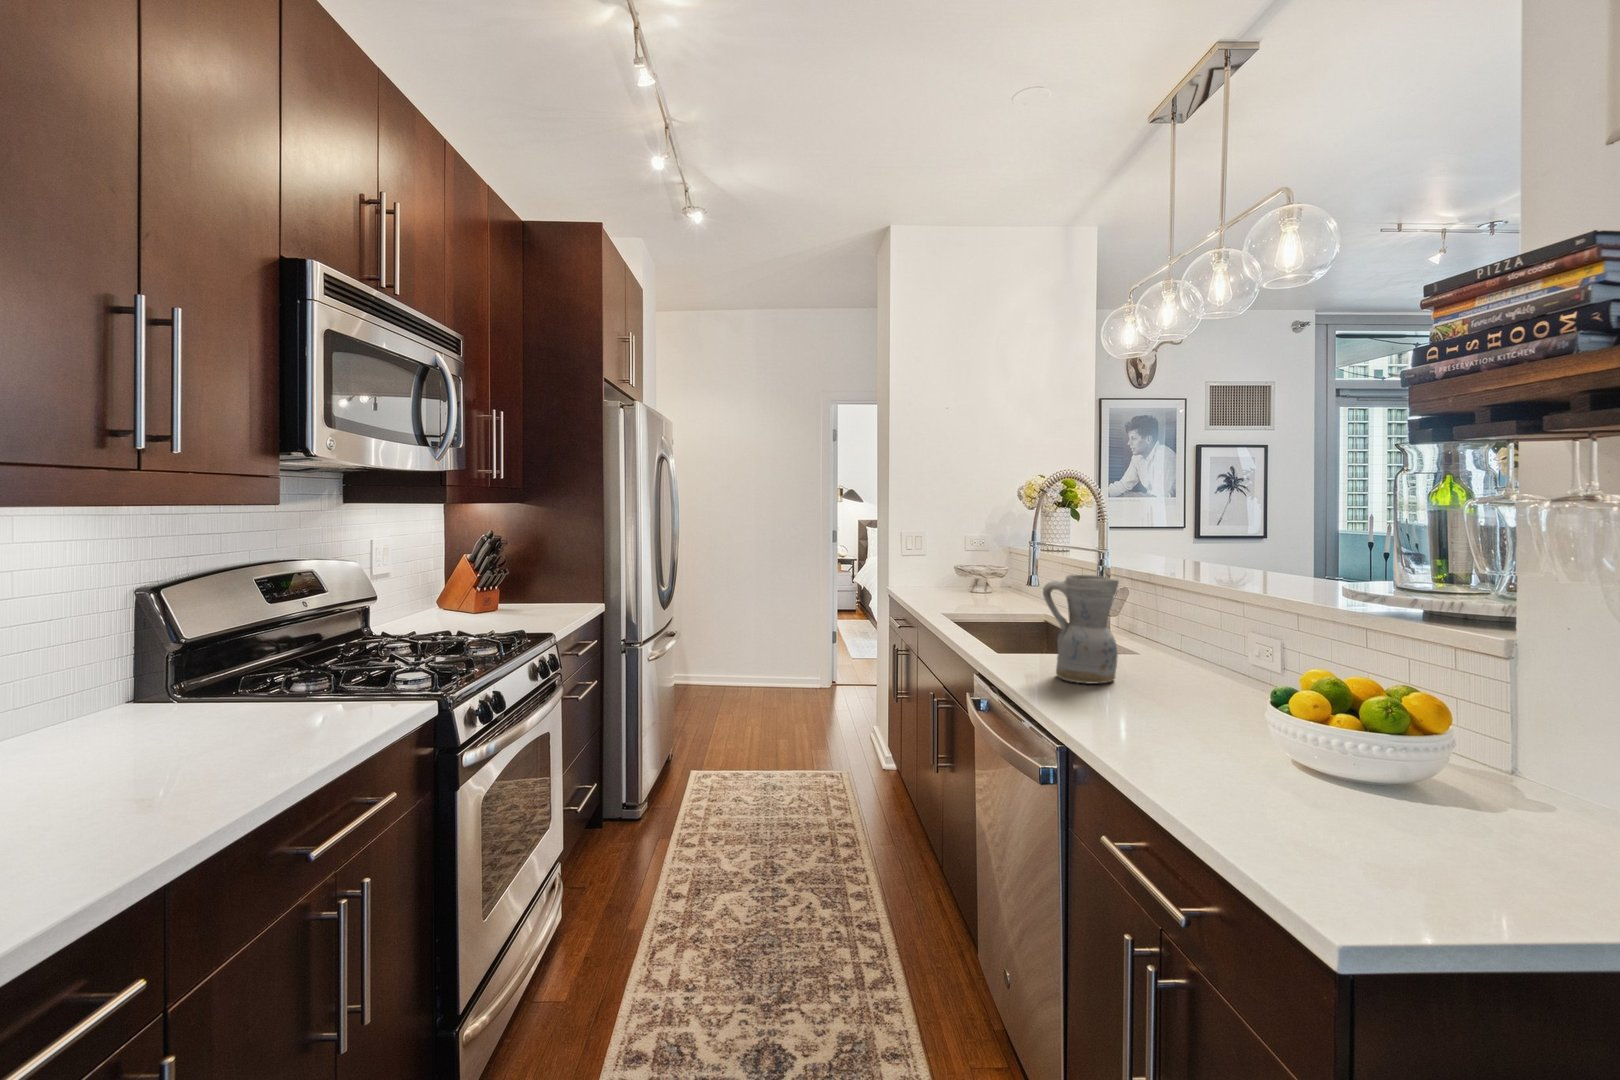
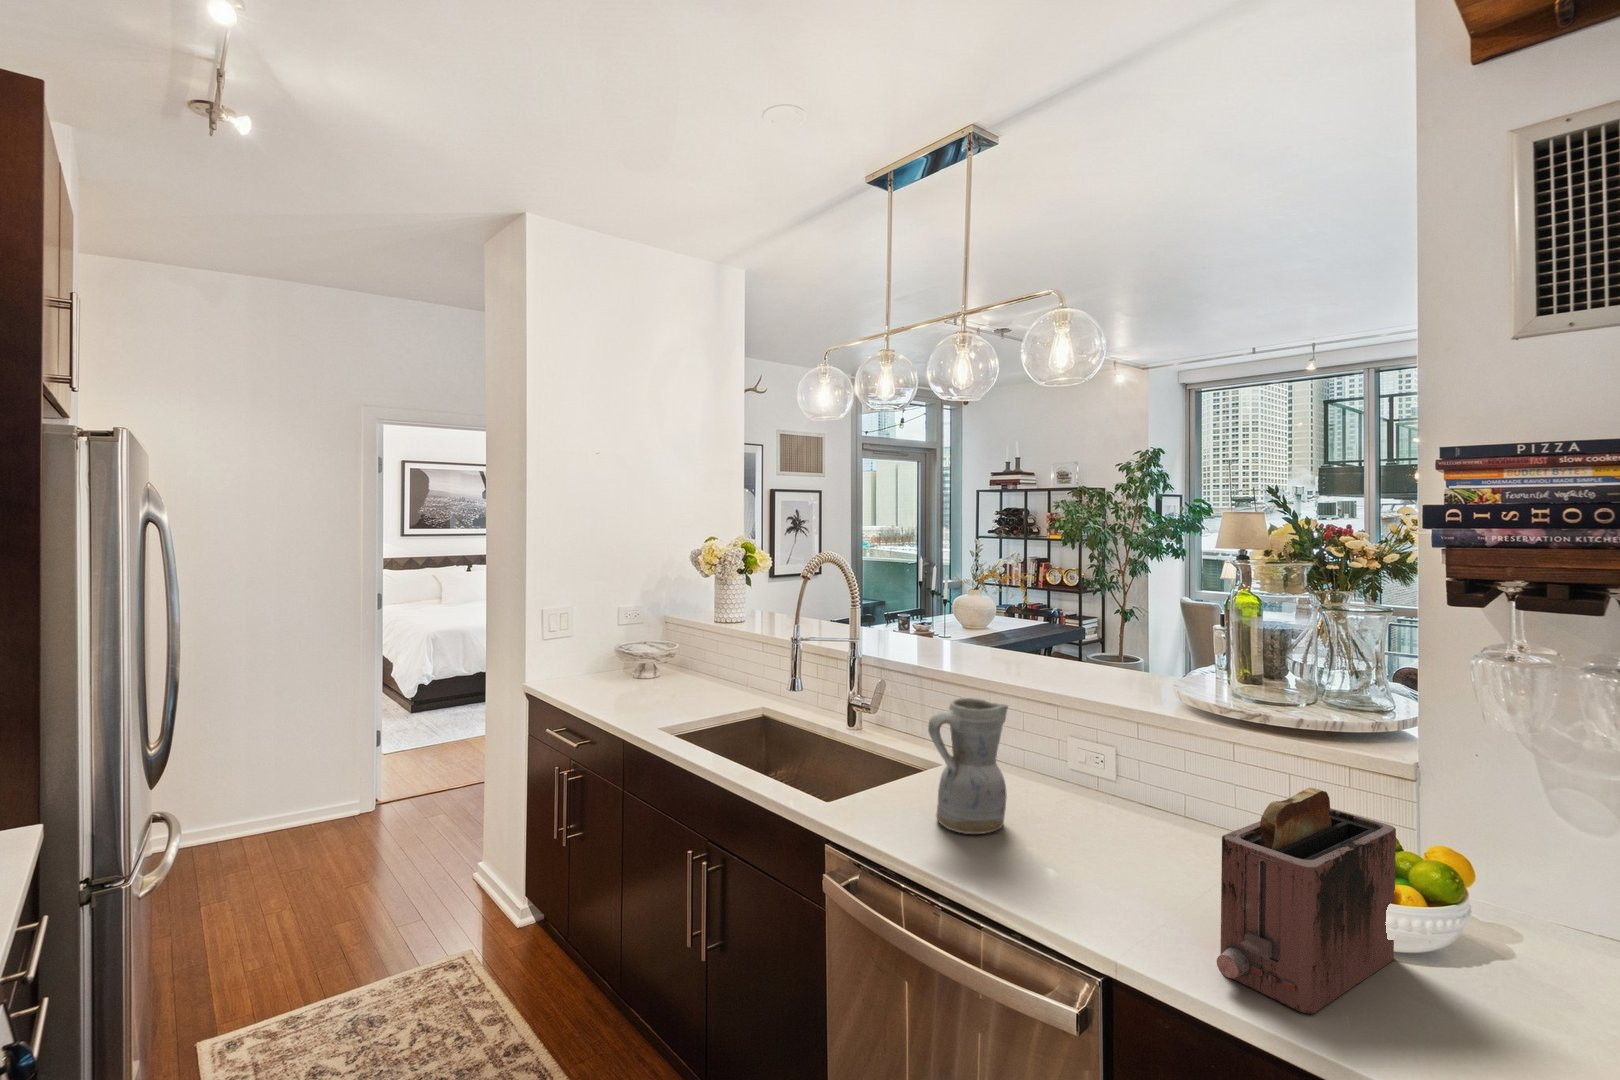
toaster: none [1114,627,1328,792] -> present [1217,788,1396,1014]

